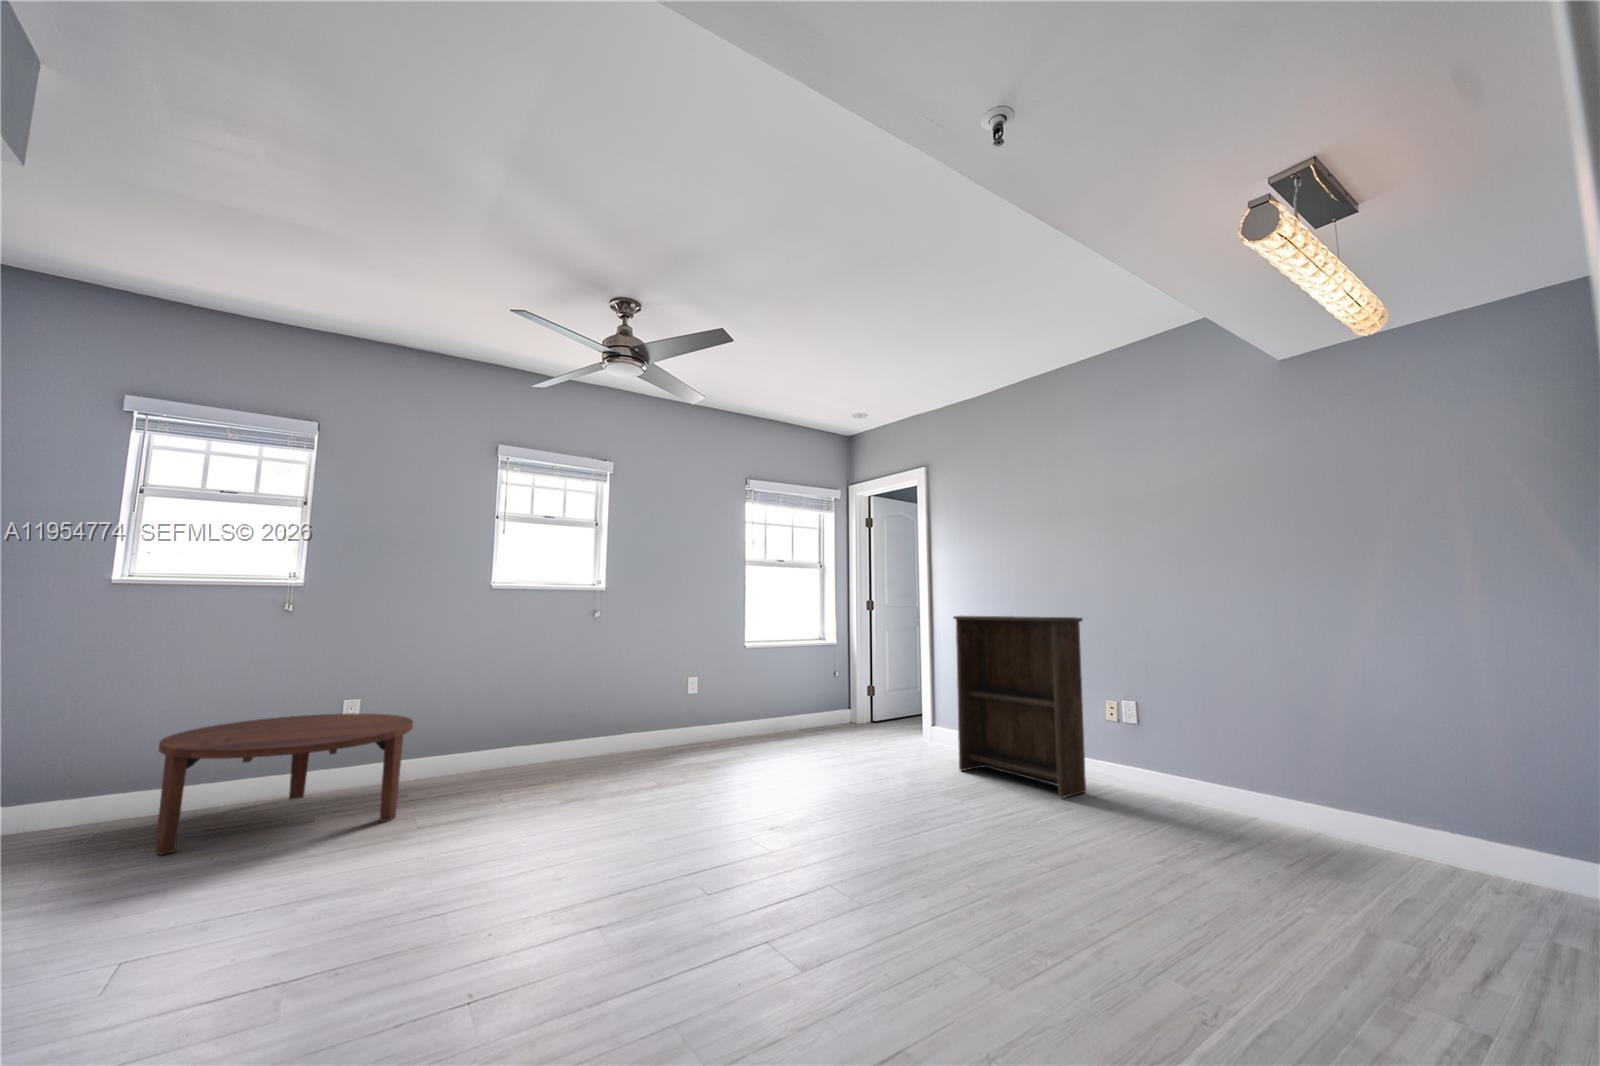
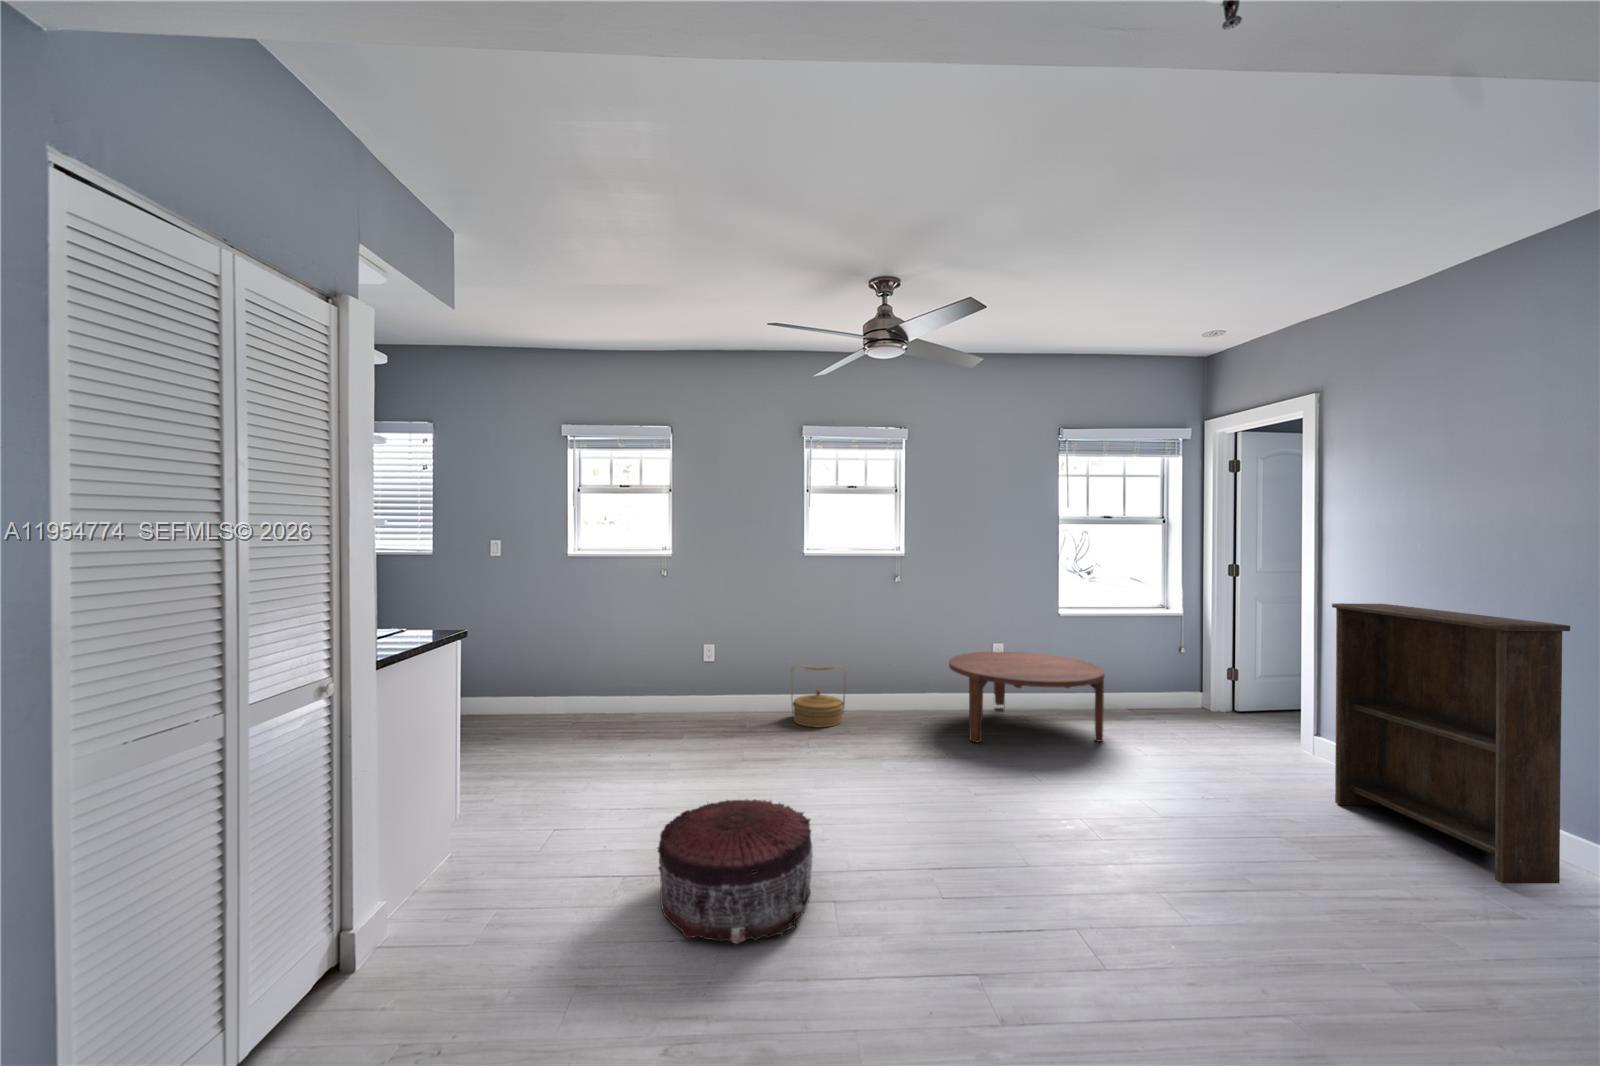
woven basket: none [467,709,538,783] -> present [791,666,846,727]
coffee table: present [155,713,413,854] -> present [949,652,1105,743]
pouf: none [370,833,579,1012] -> present [658,800,813,944]

